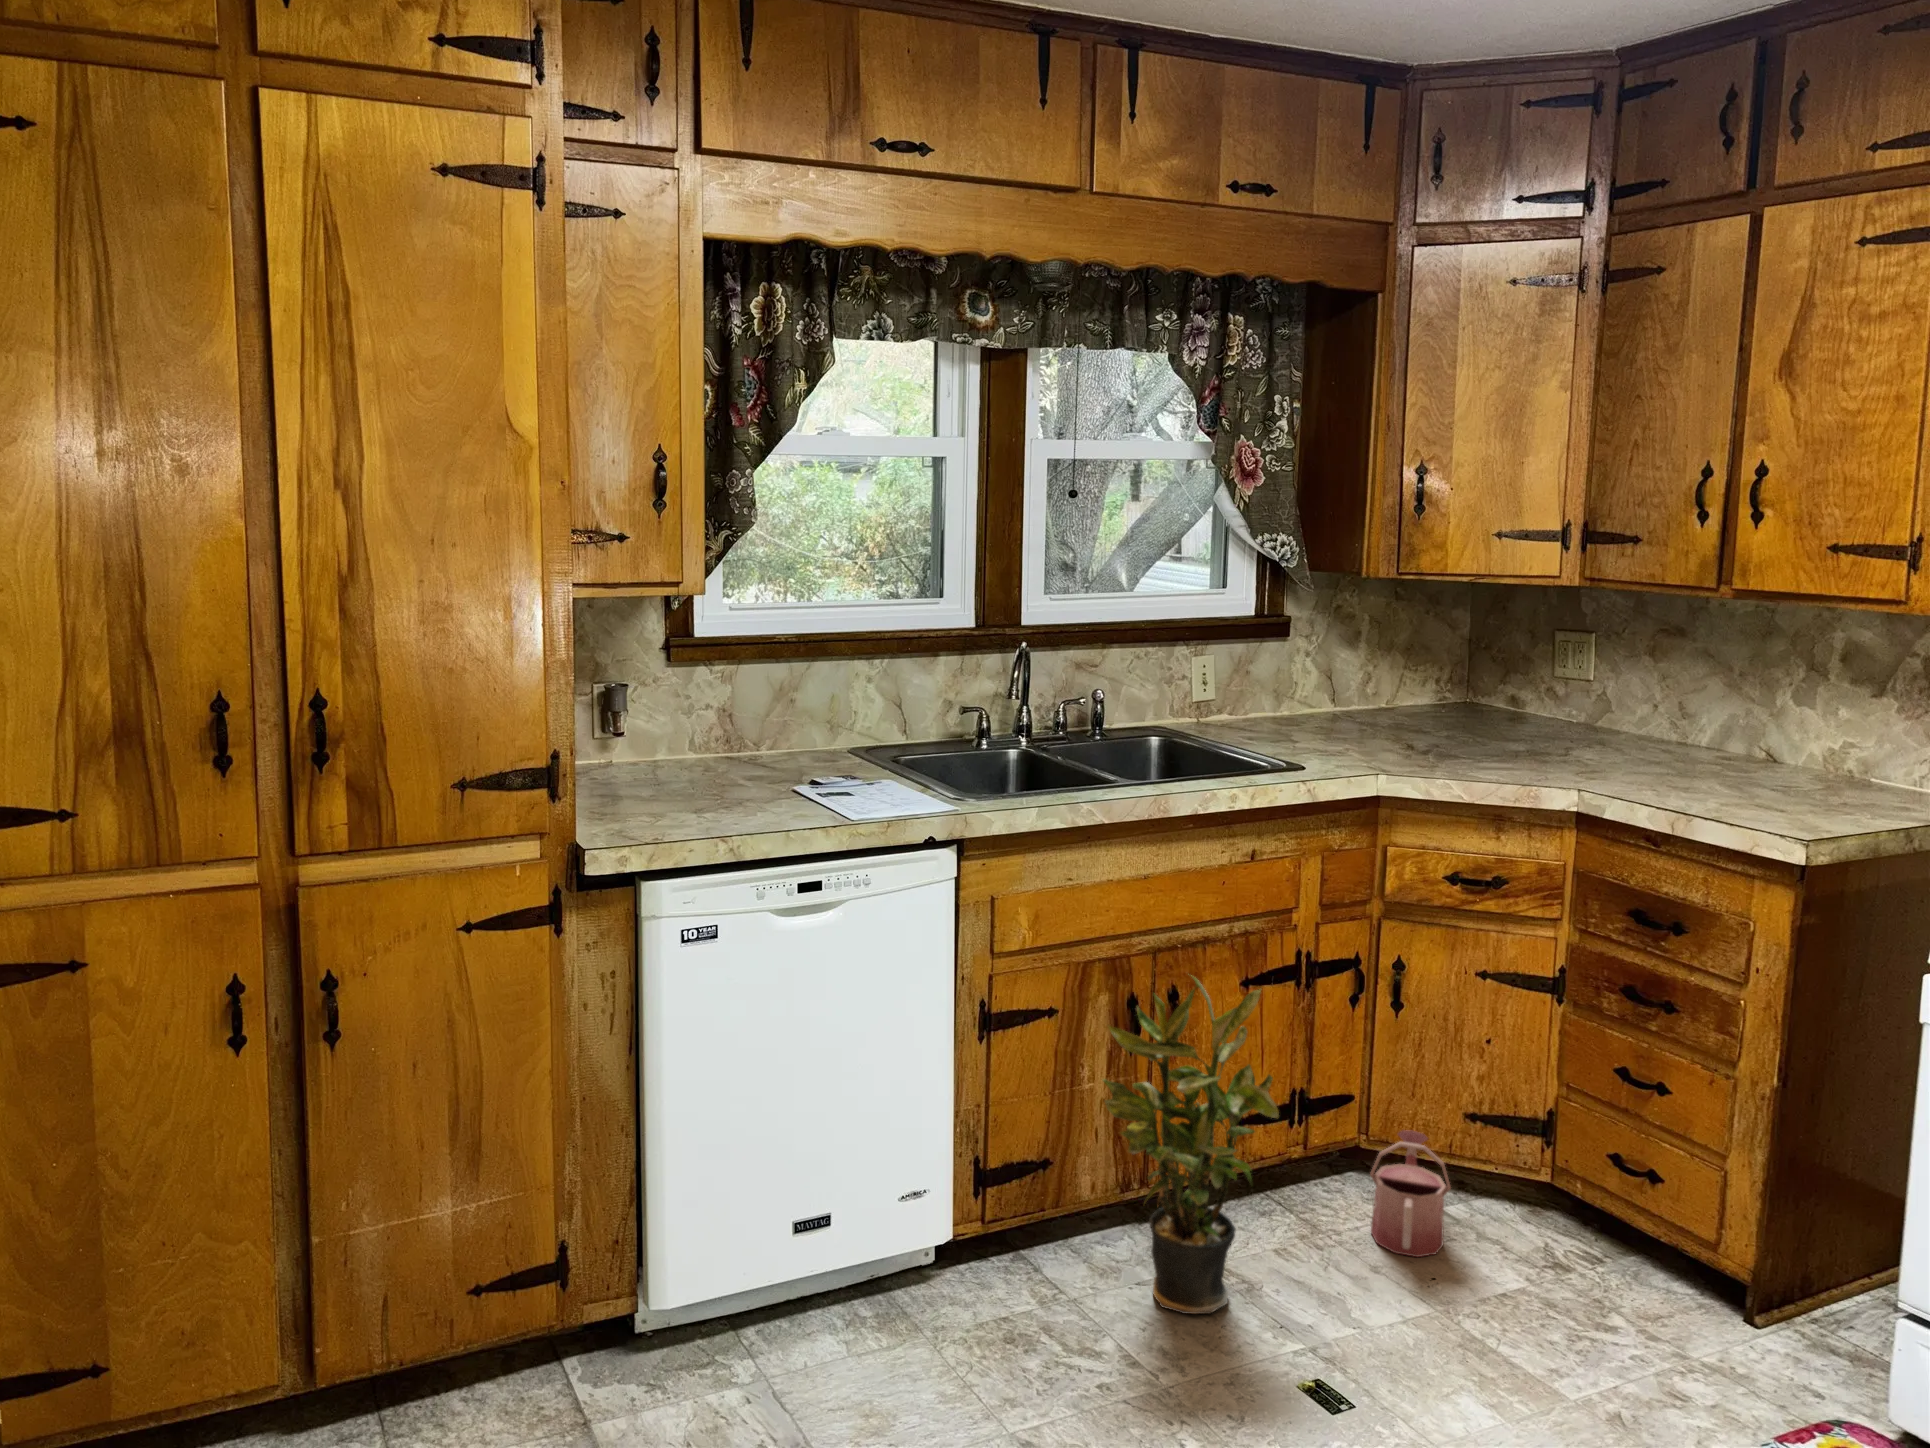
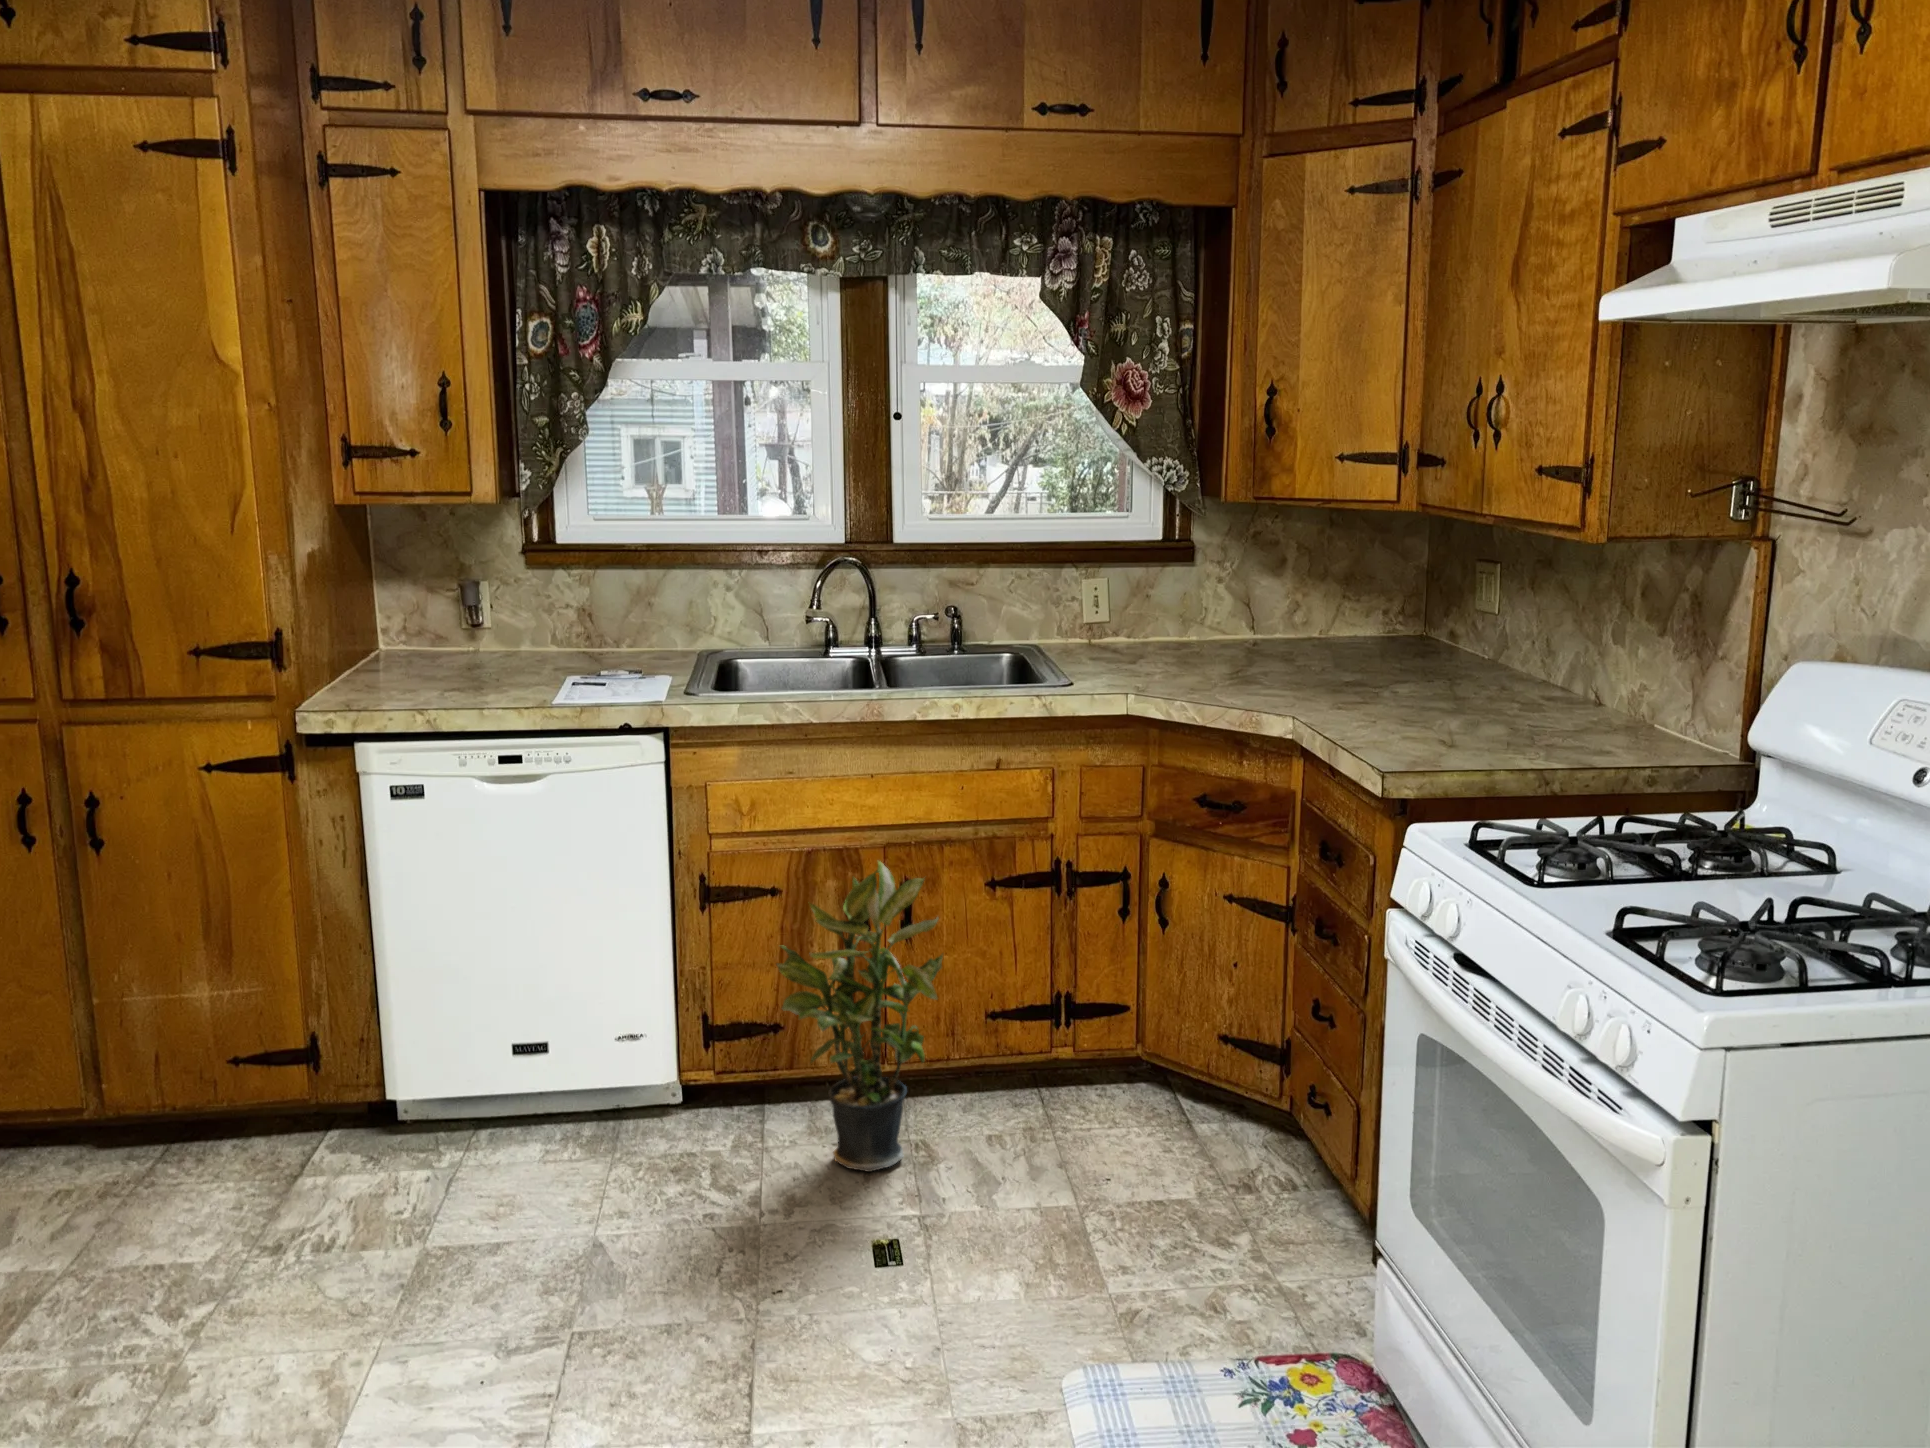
watering can: present [1370,1131,1451,1257] -> none [1084,1050,1182,1163]

